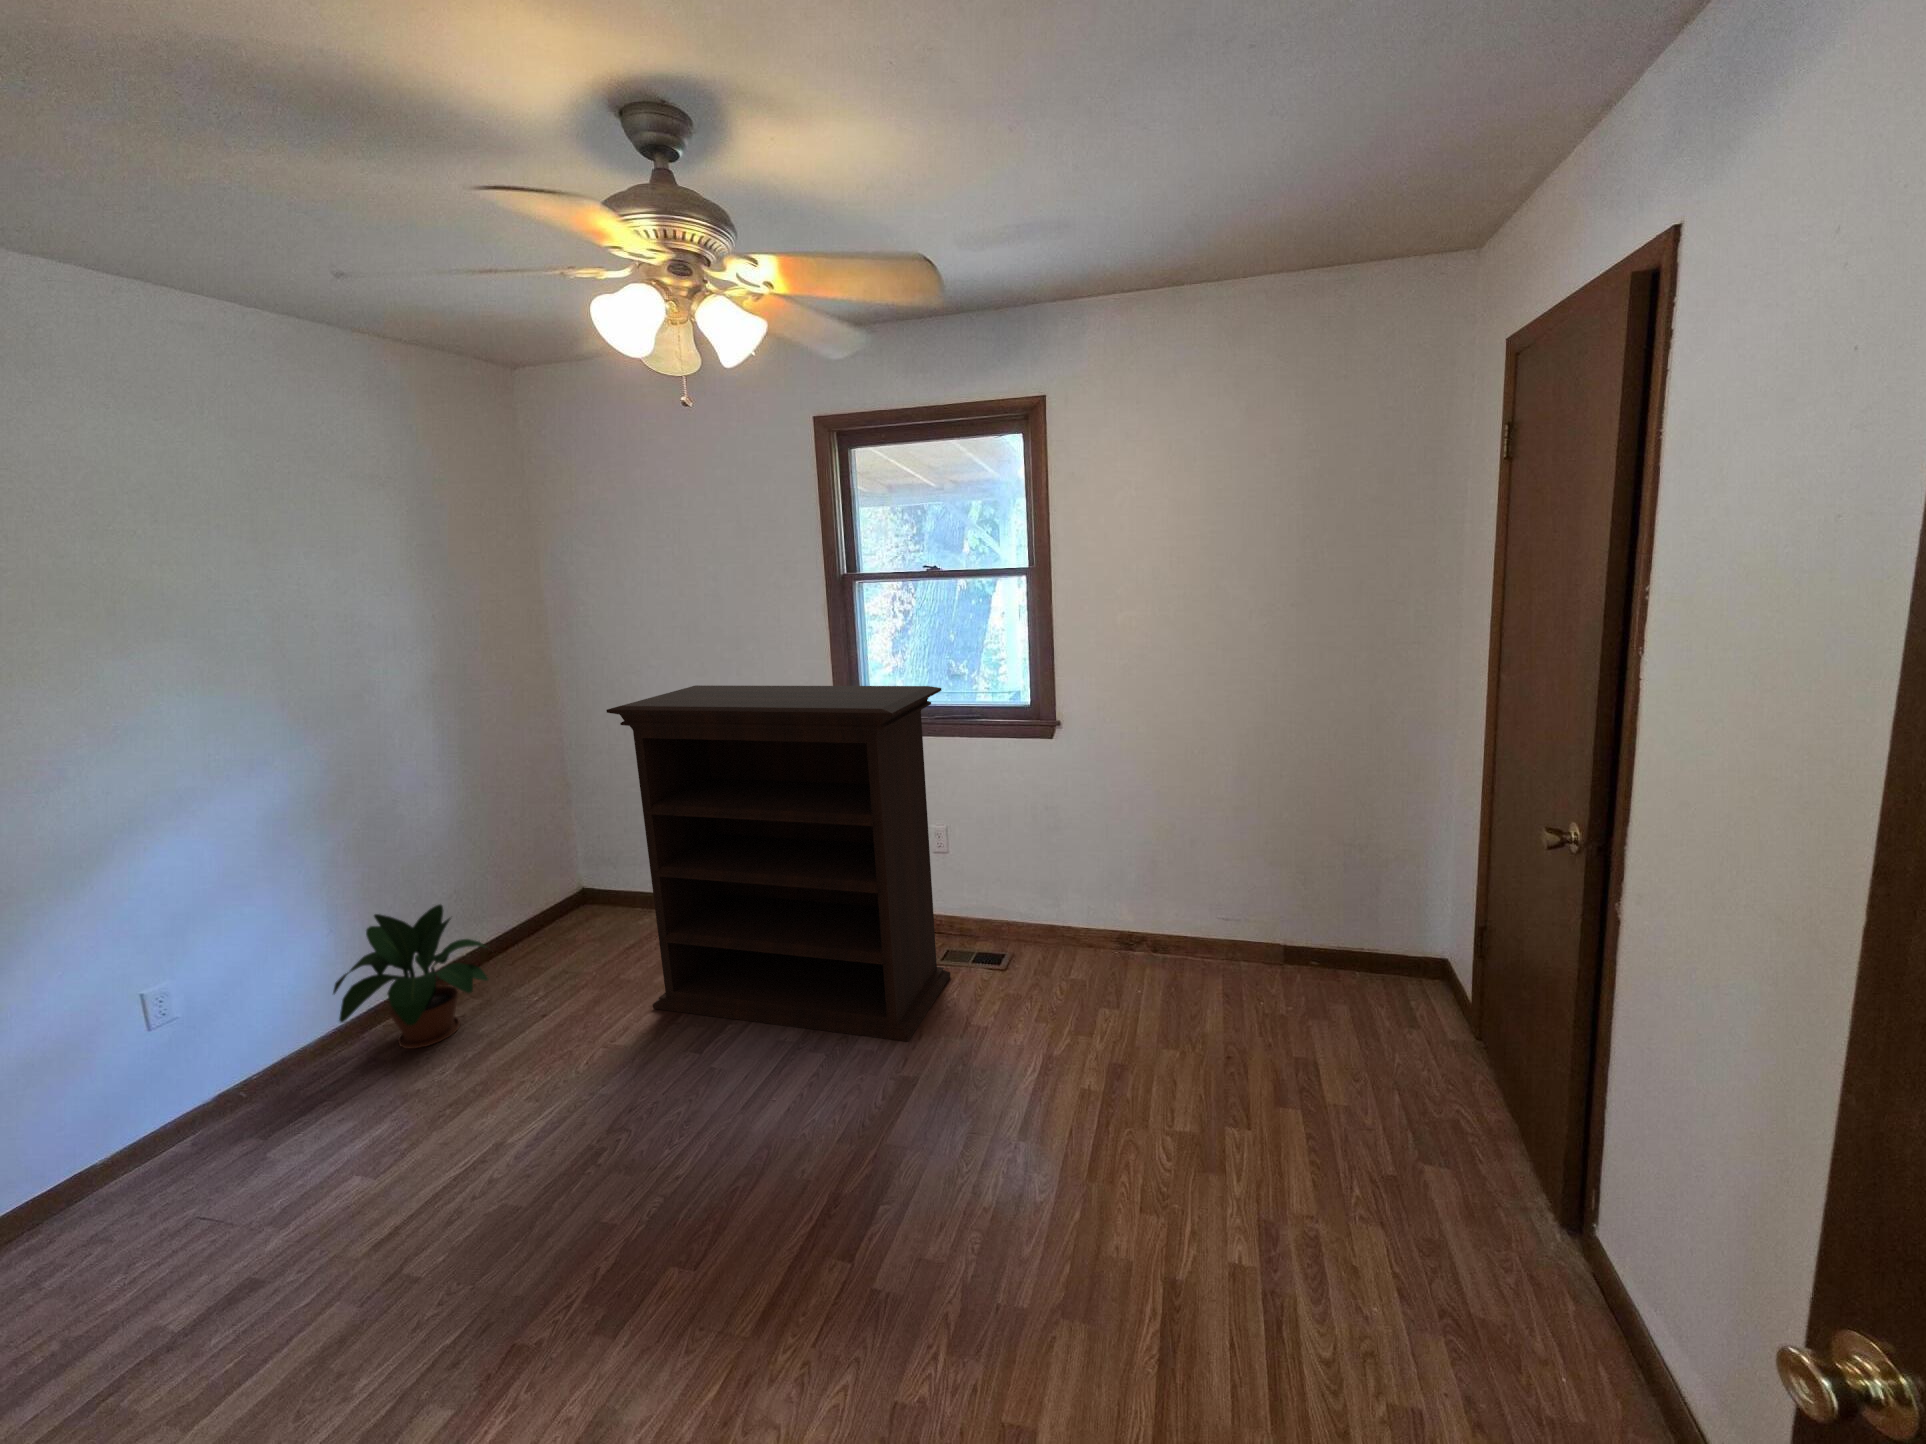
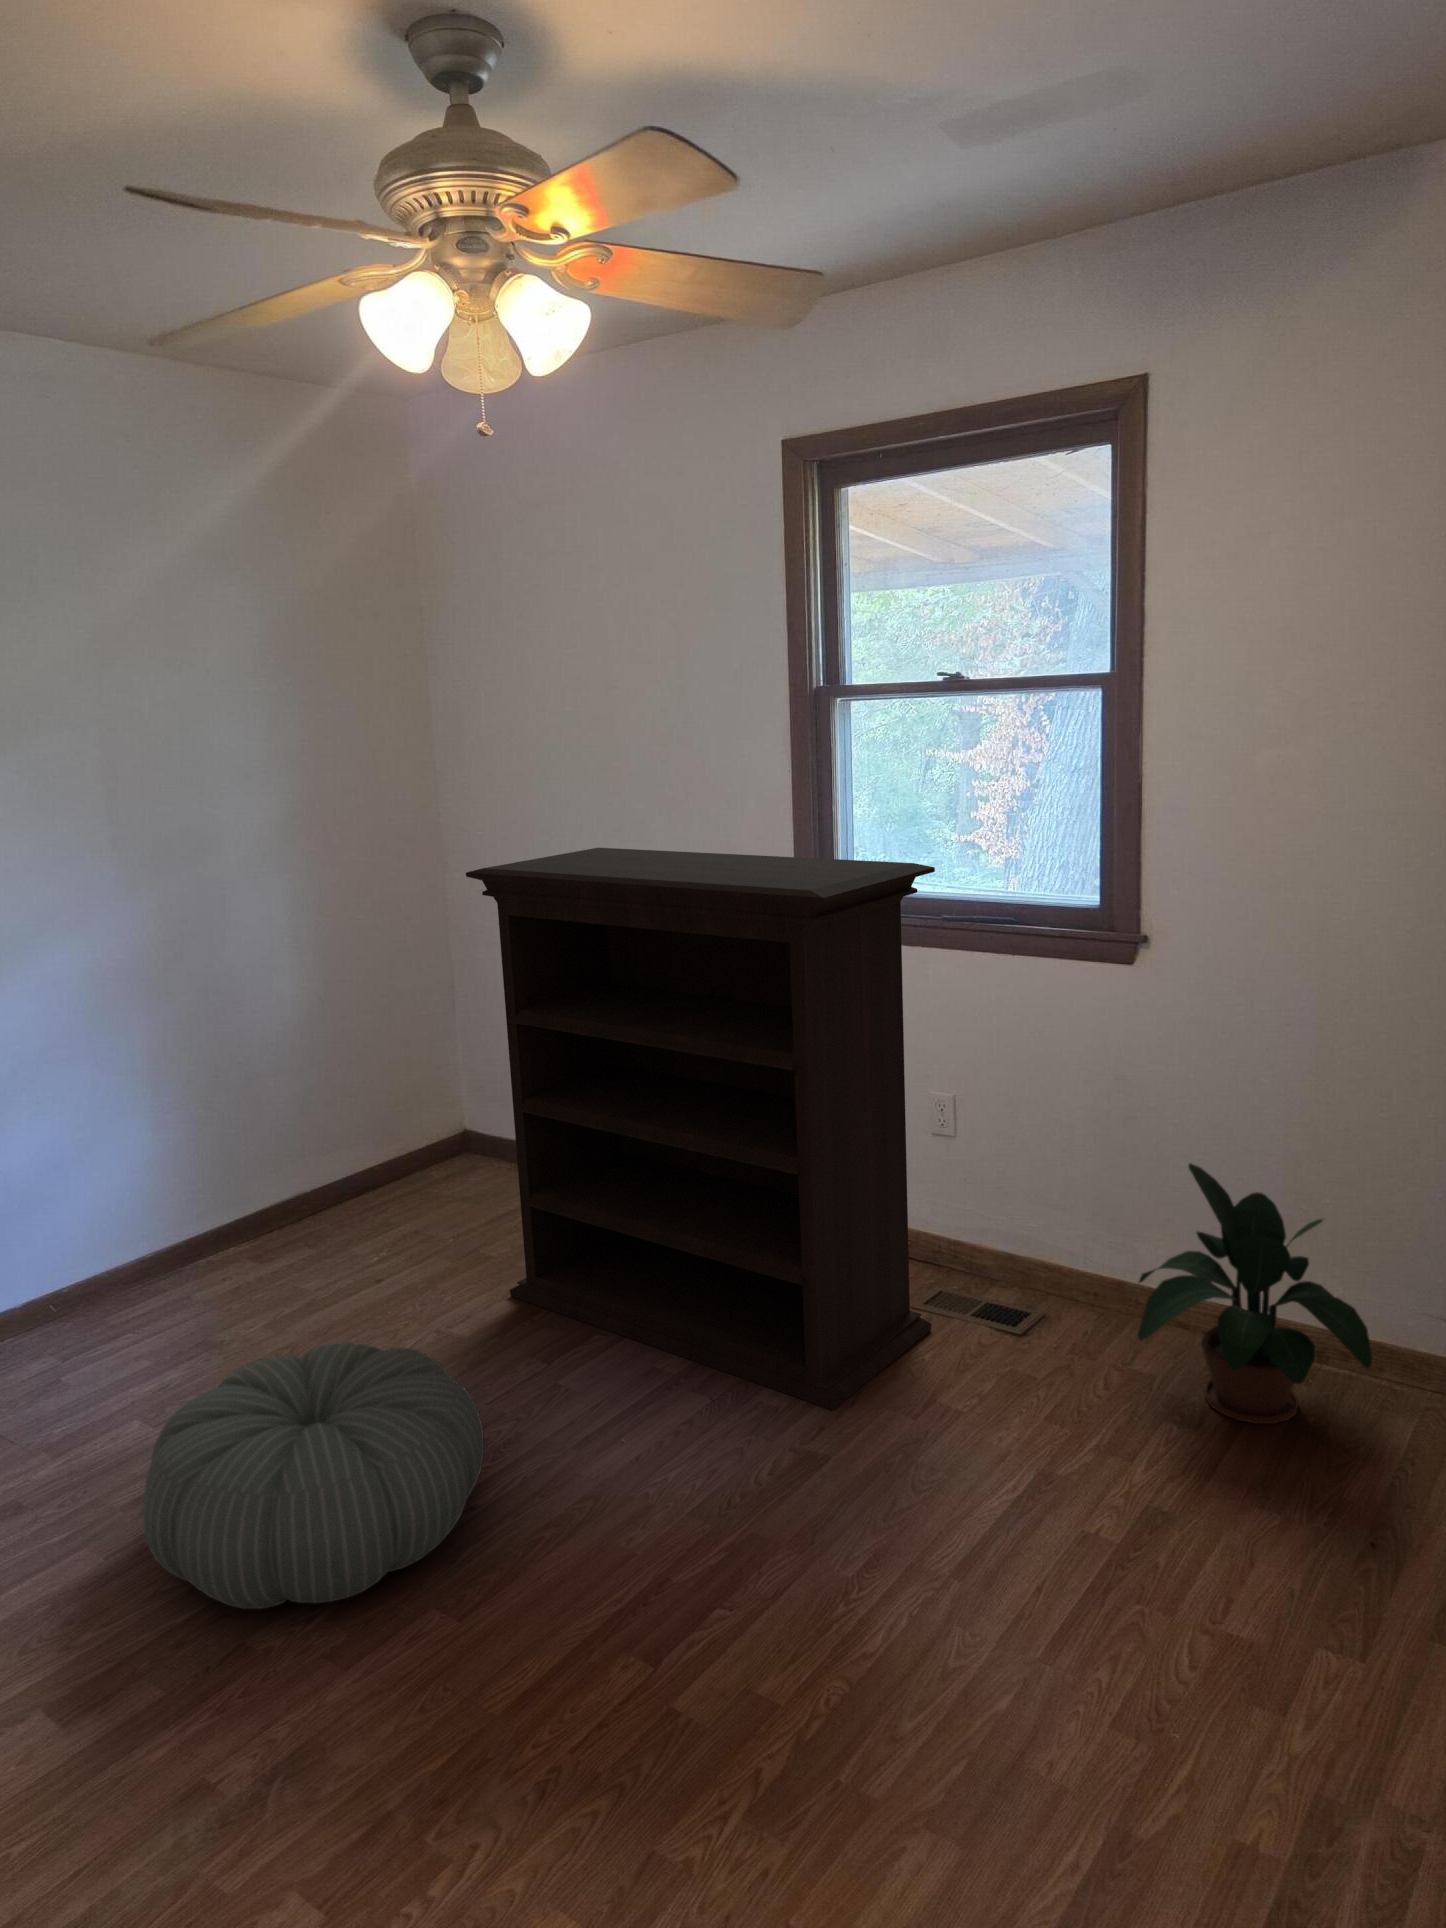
potted plant: present [333,905,488,1049] -> present [1138,1163,1372,1424]
pouf: none [403,1066,686,1304] -> present [142,1343,484,1609]

